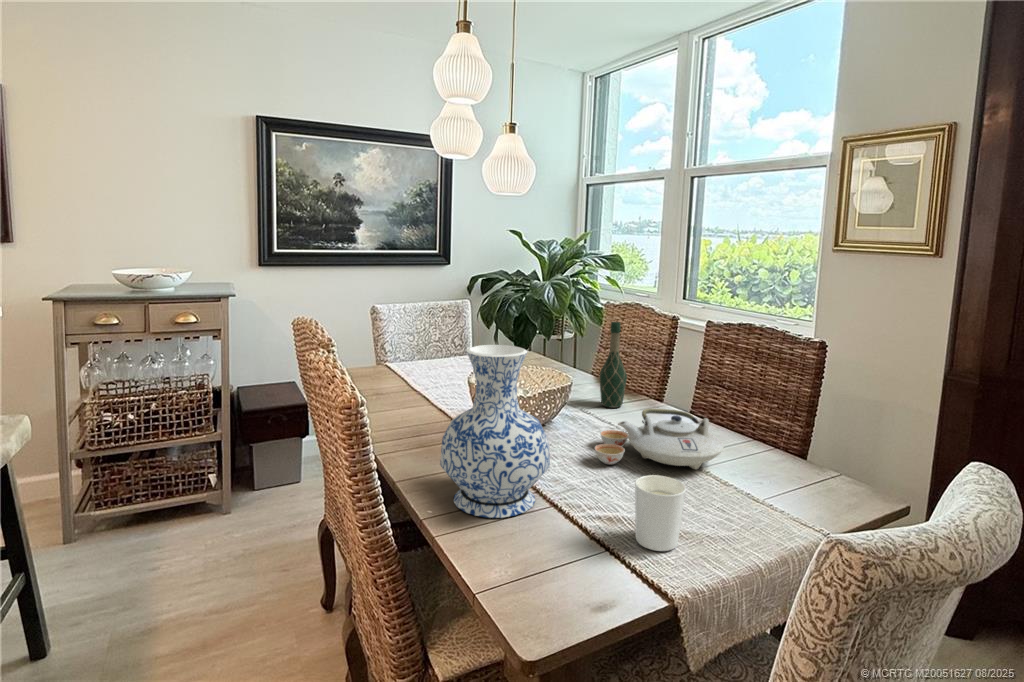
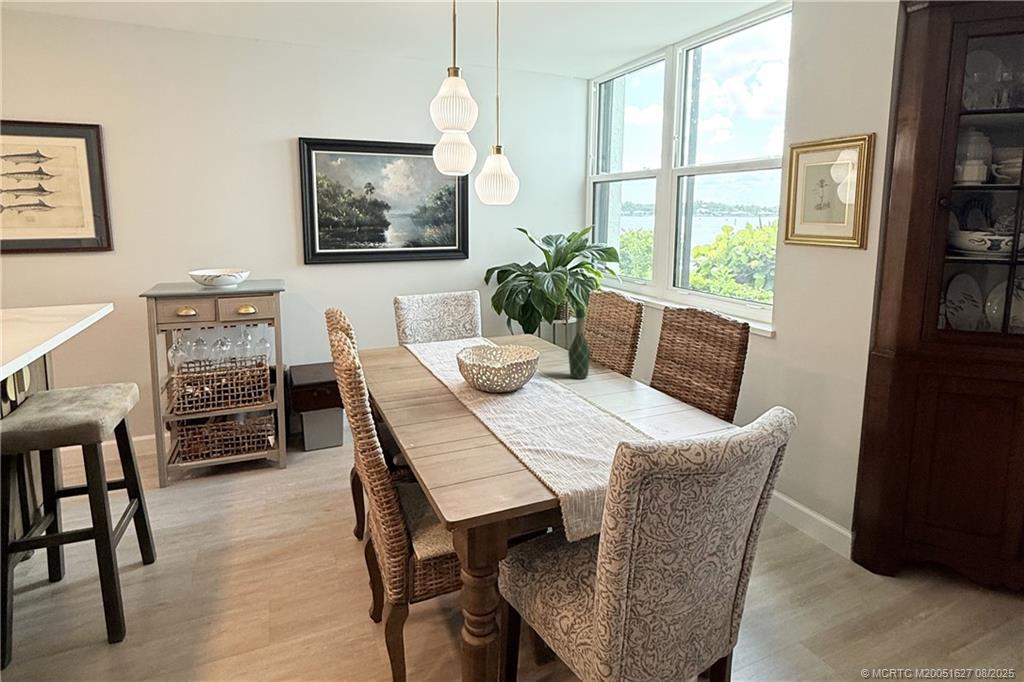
vase: present [440,345,550,518] -> none [420,328,499,449]
teapot: present [595,409,724,469] -> none [544,377,644,422]
candle holder: present [635,475,686,551] -> none [547,419,582,469]

